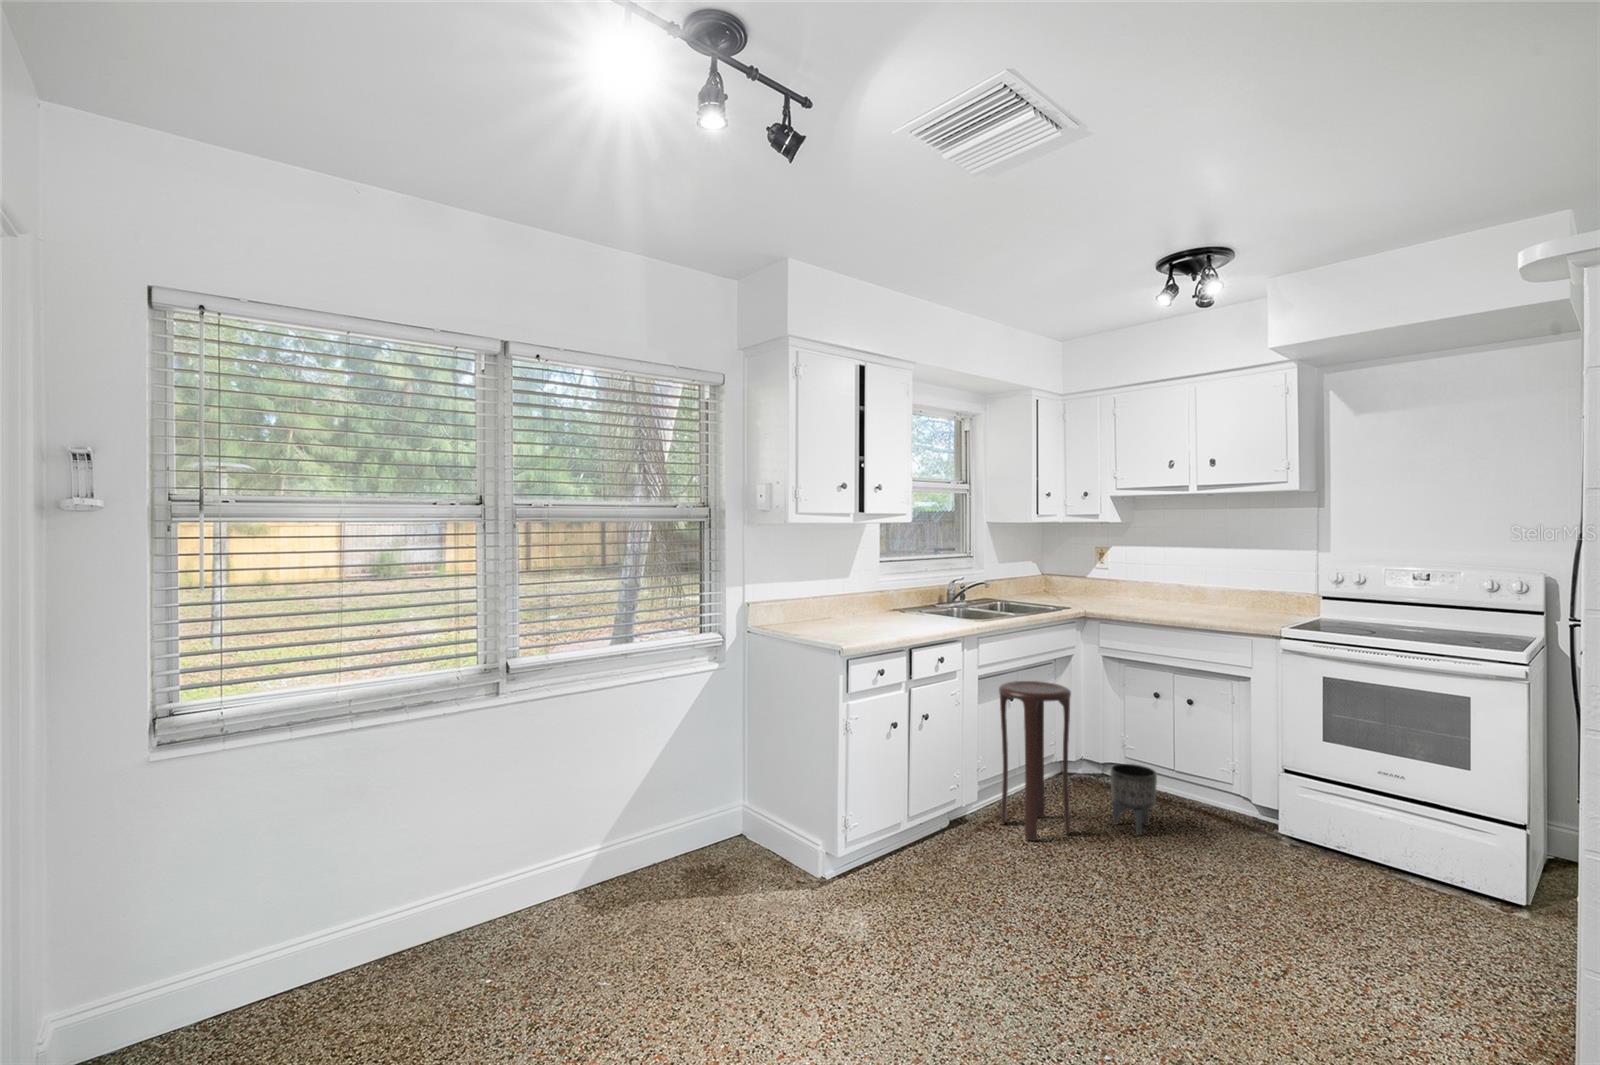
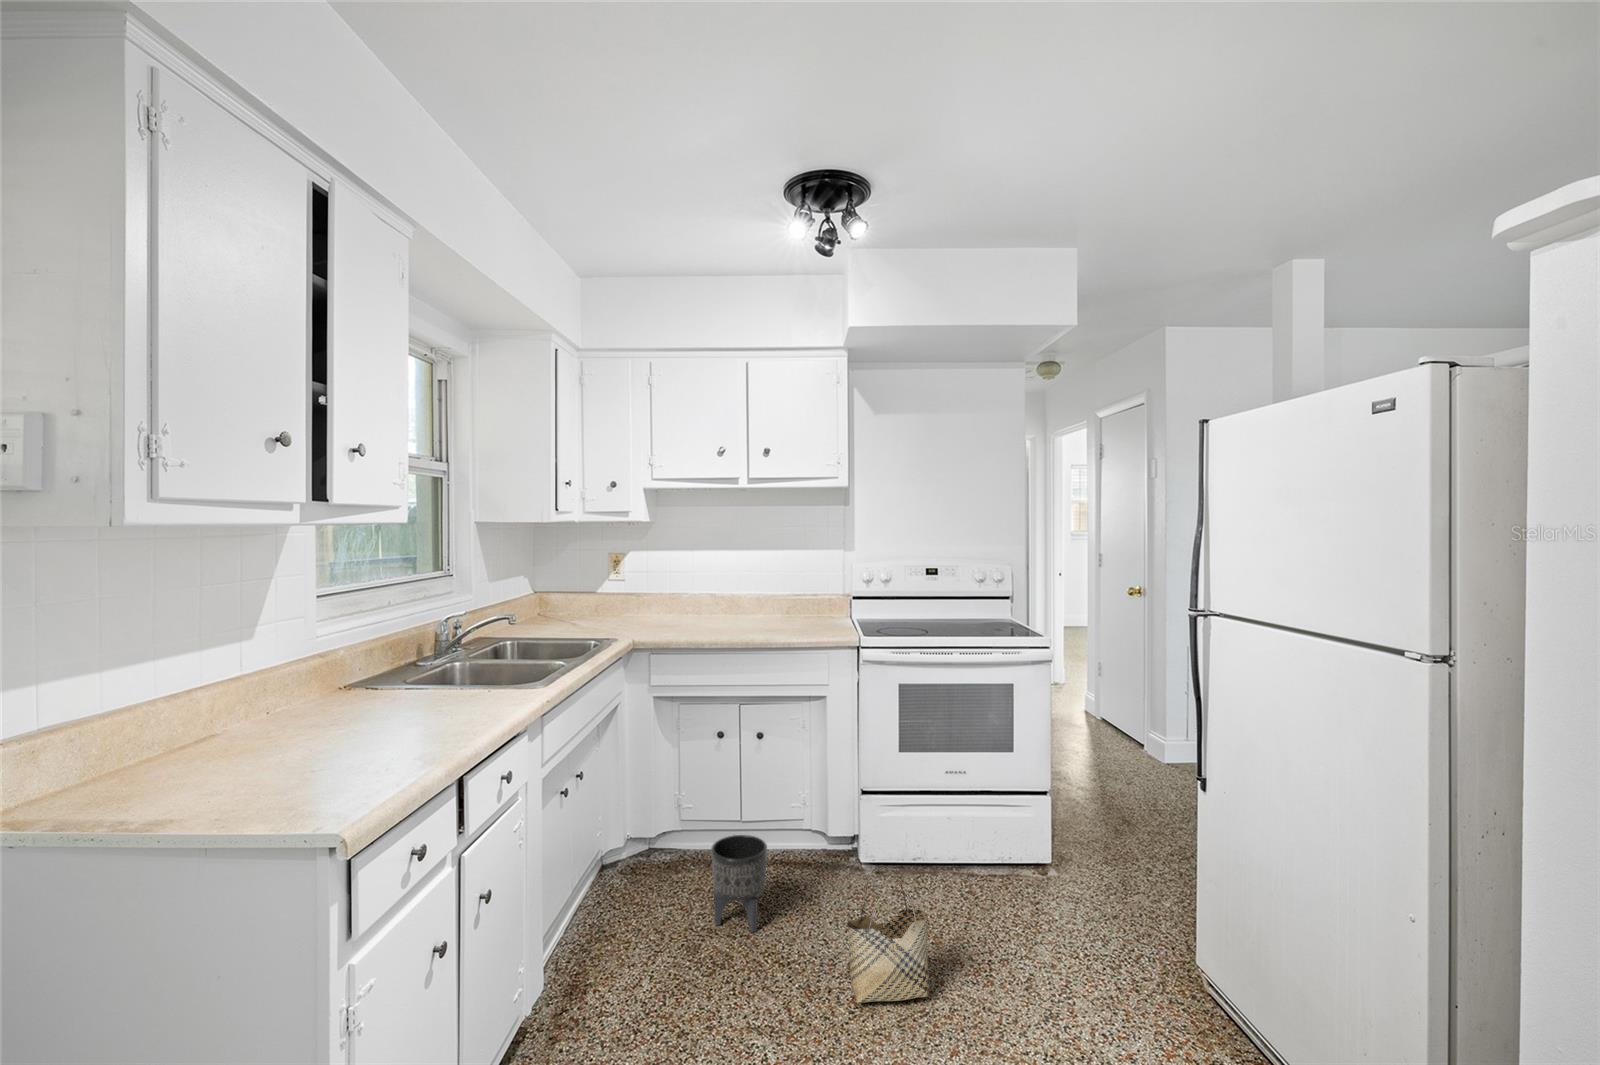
stool: present [999,681,1071,840] -> none [576,758,684,1017]
woven basket: none [1177,798,1255,905] -> present [847,867,930,1003]

